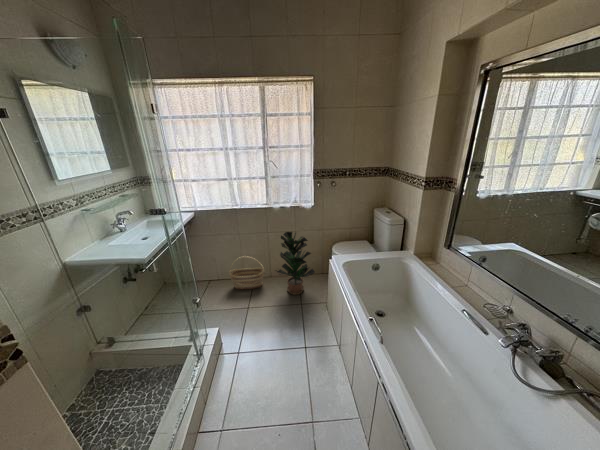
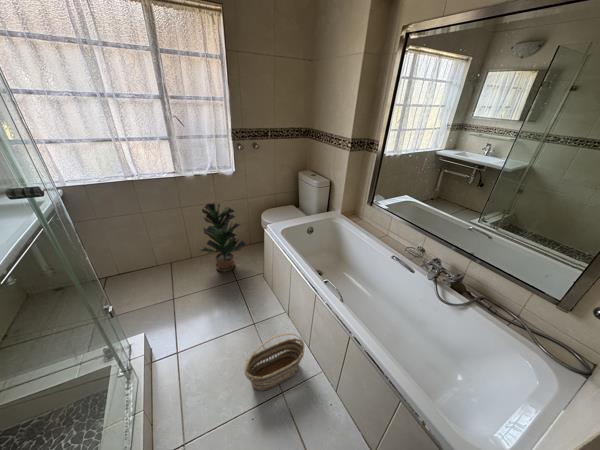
basket: present [229,263,264,289] -> present [244,333,305,391]

